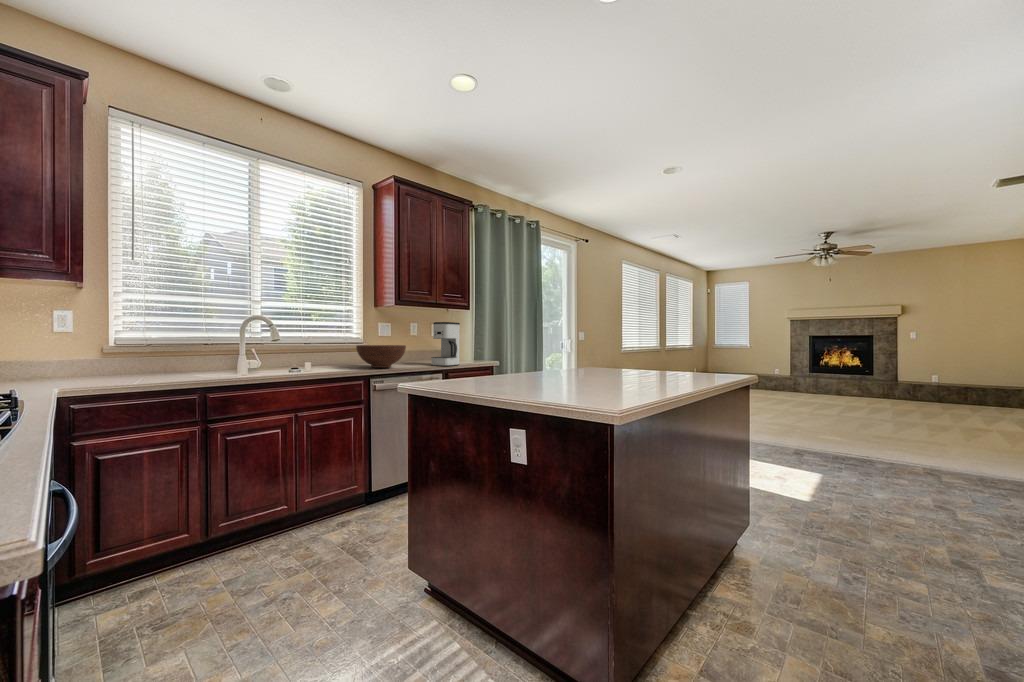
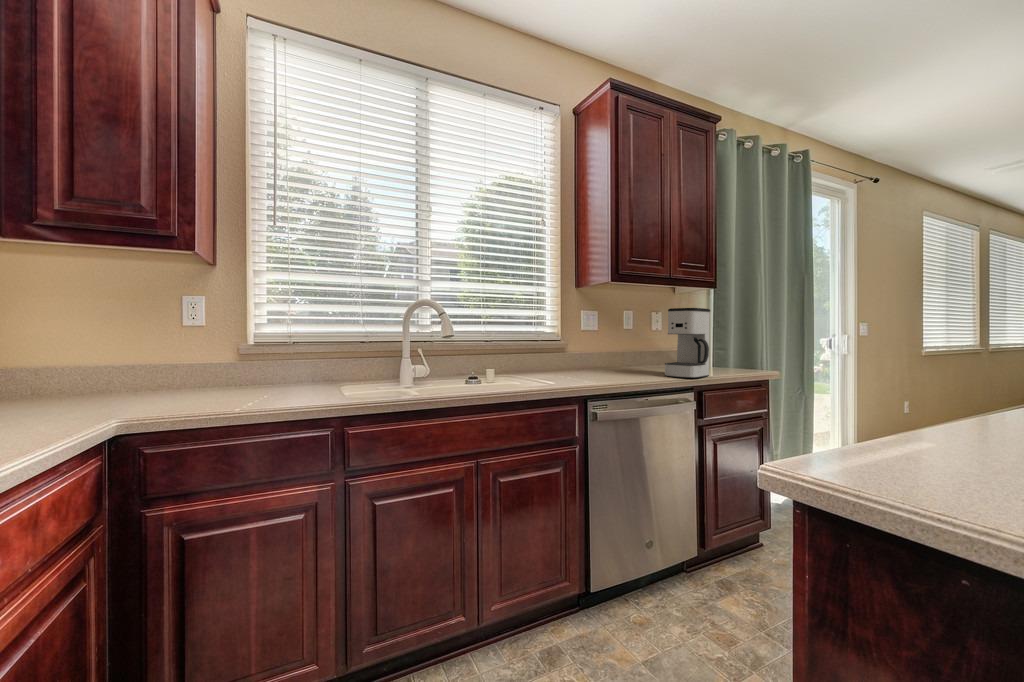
fruit bowl: present [356,345,406,368] -> none [557,344,633,380]

